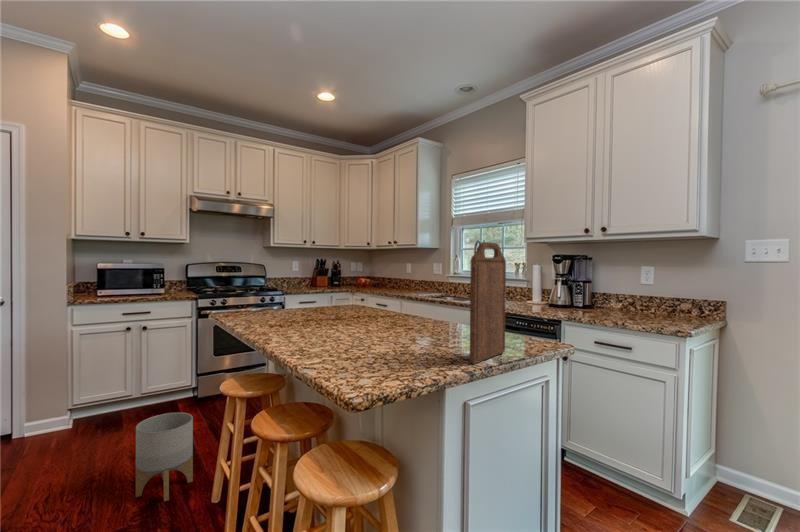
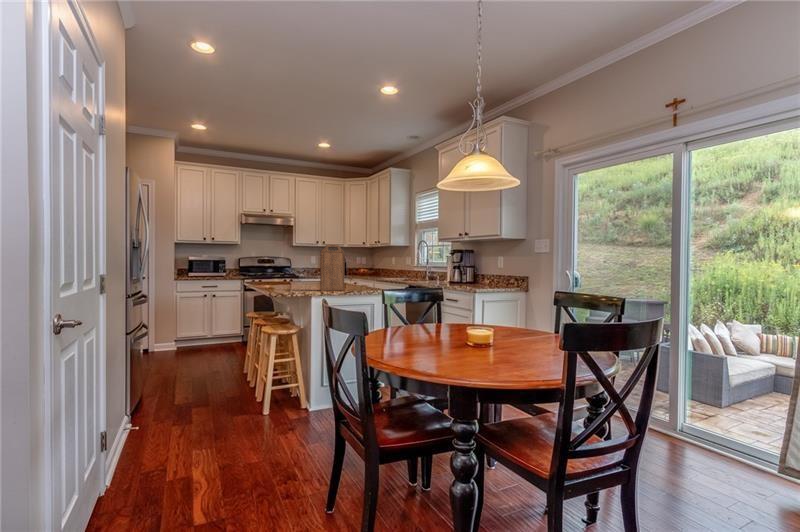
planter: present [136,412,193,501] -> none [208,333,235,372]

